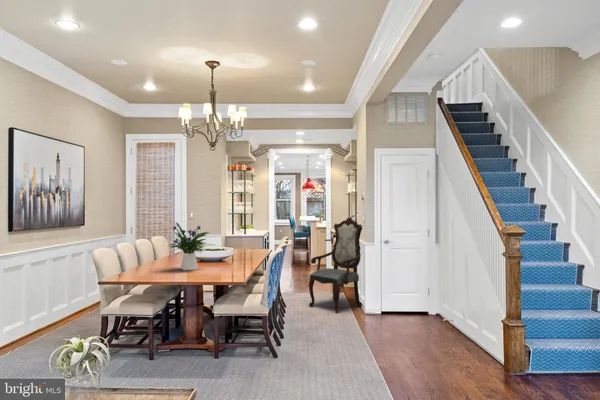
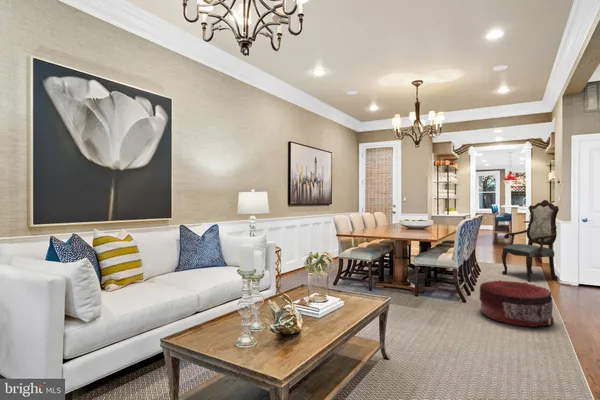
flower arrangement: present [170,223,209,270] -> none [381,199,413,232]
pouf: none [295,322,371,382] -> present [479,280,554,327]

